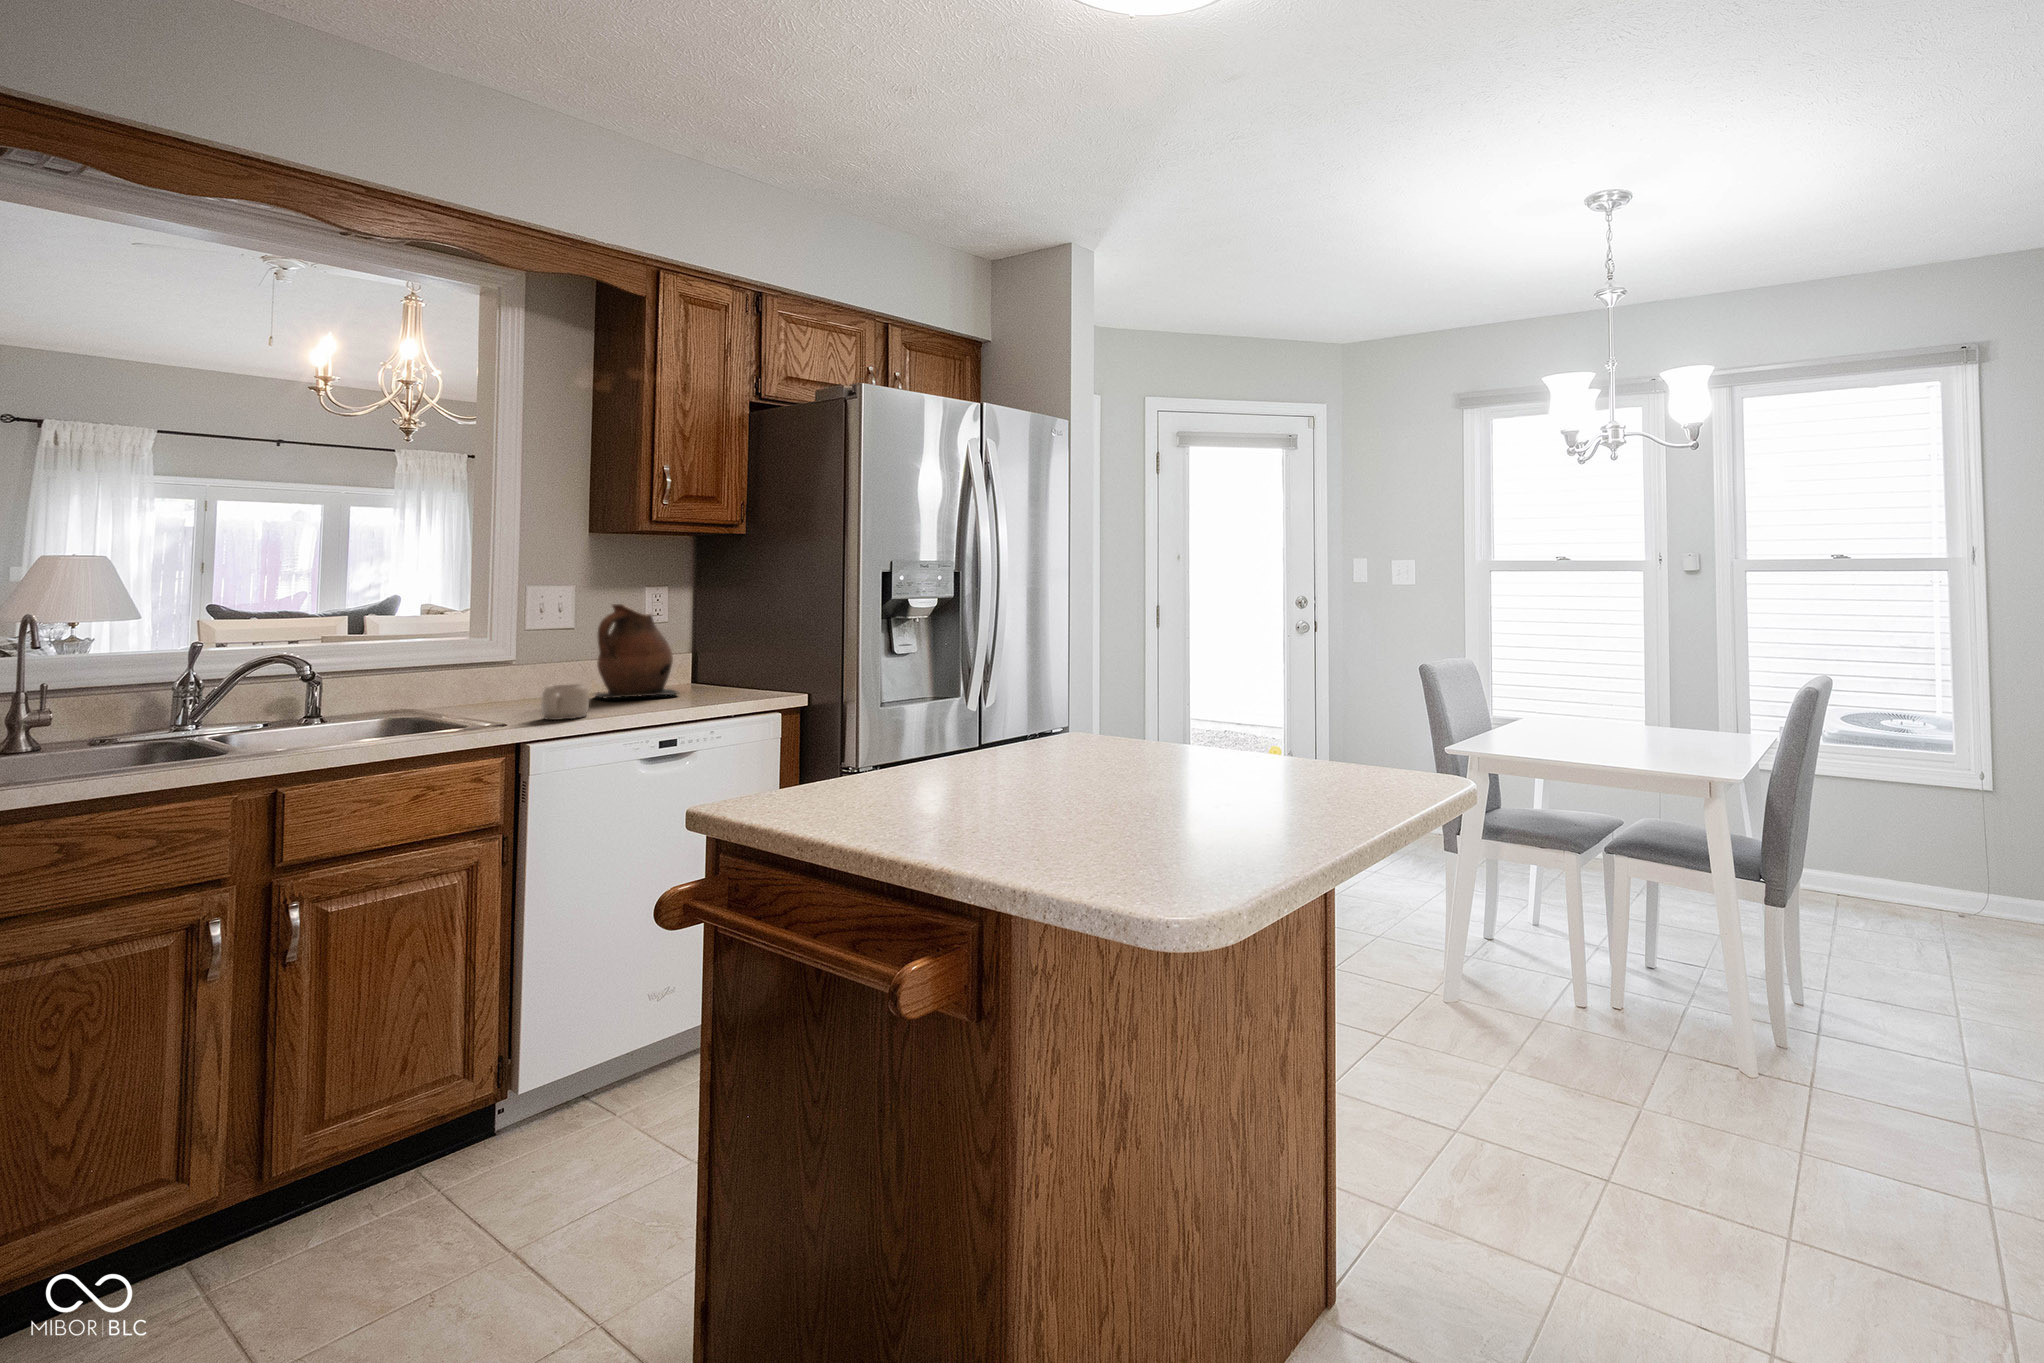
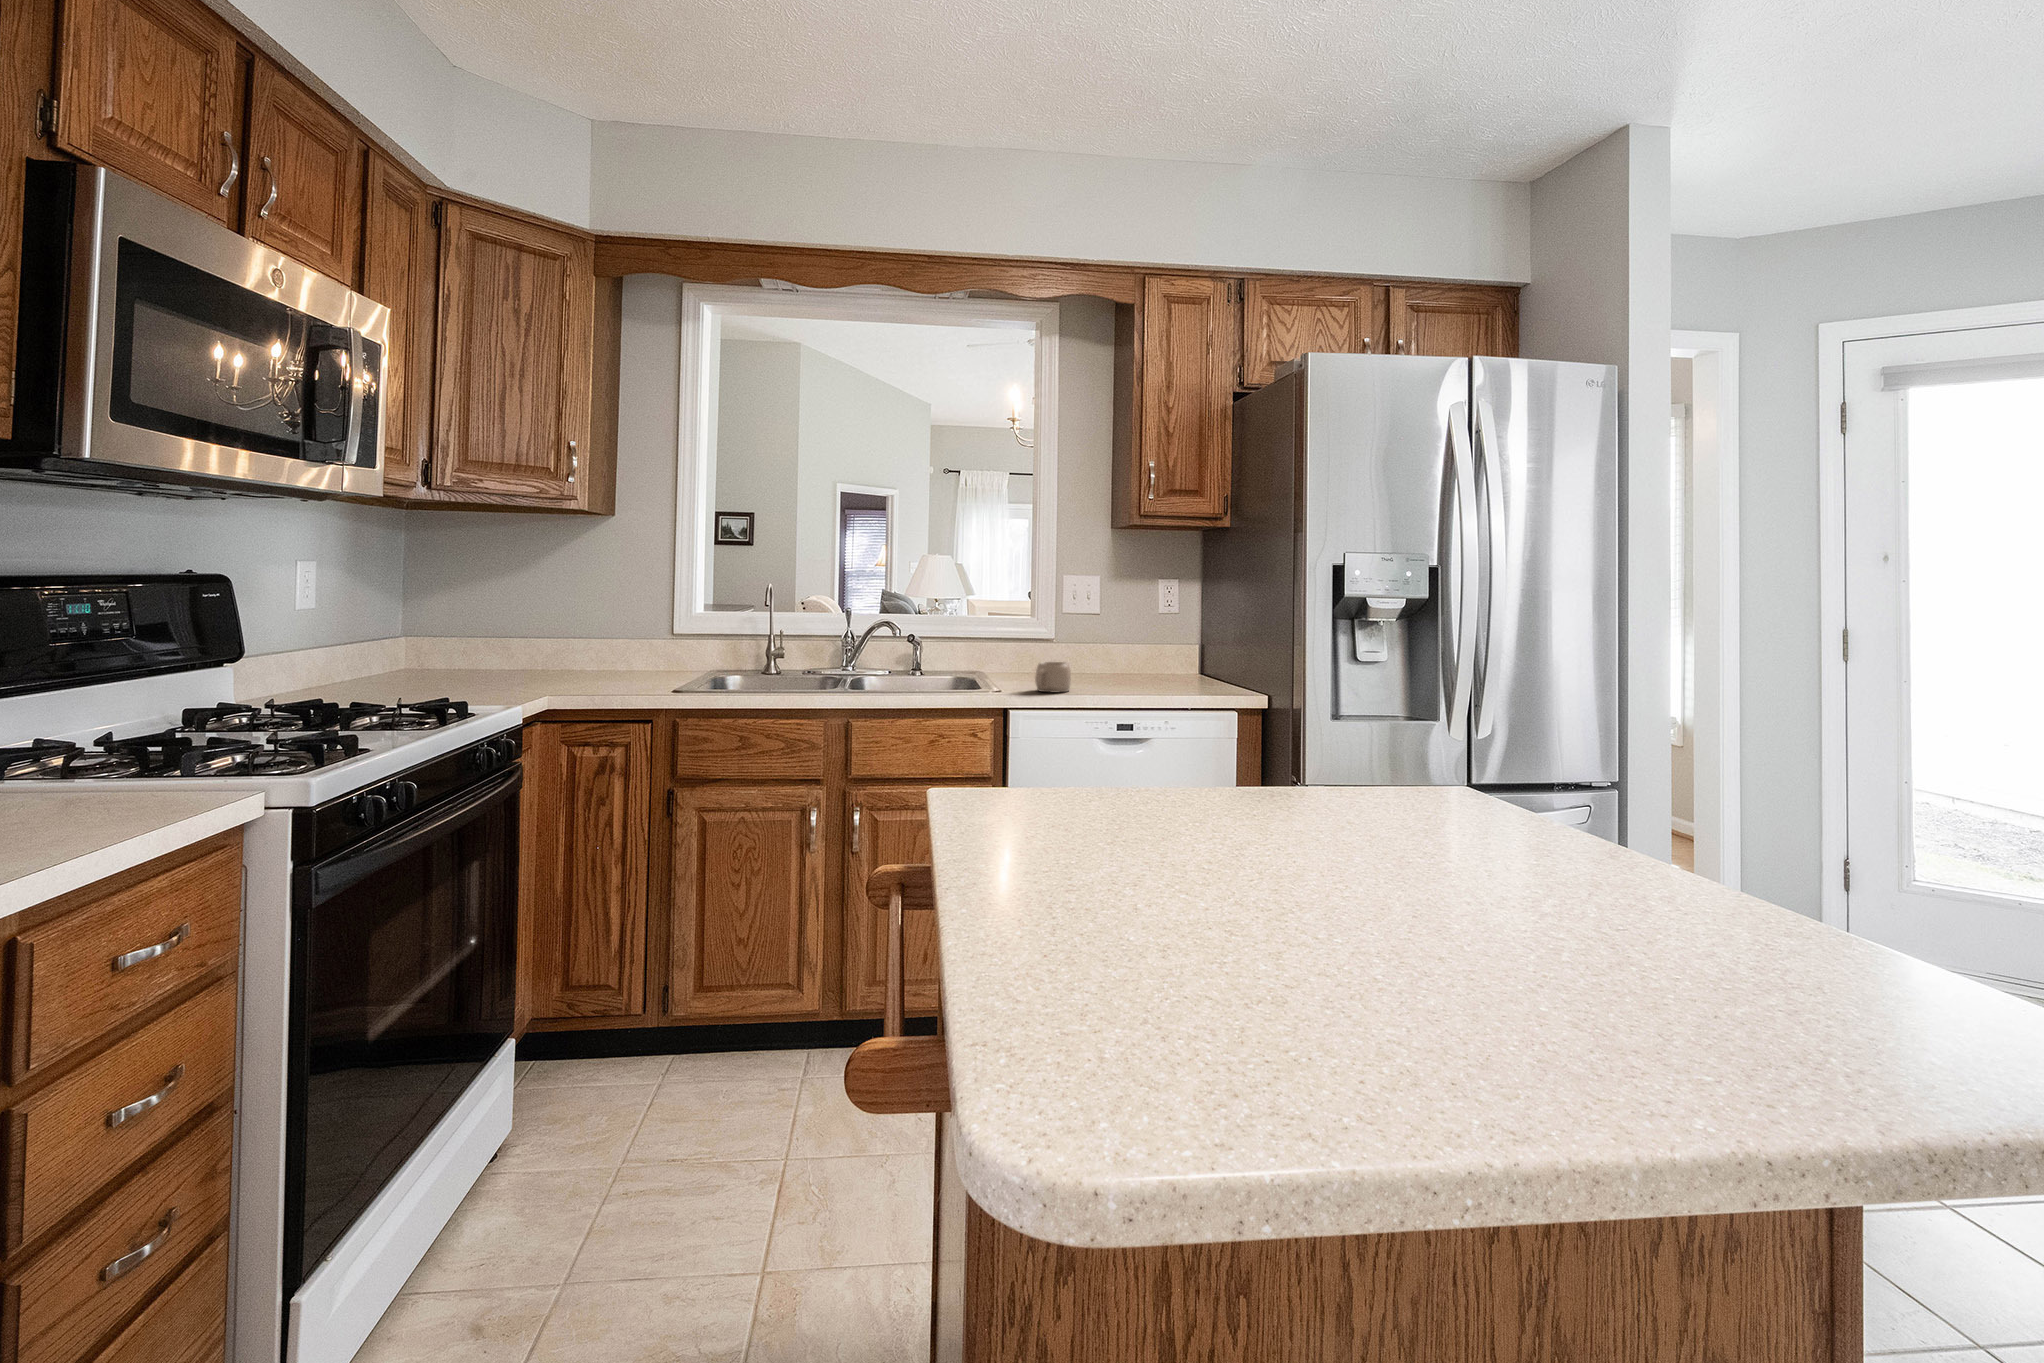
ceramic pitcher: present [595,604,678,698] -> none [1101,592,1171,681]

